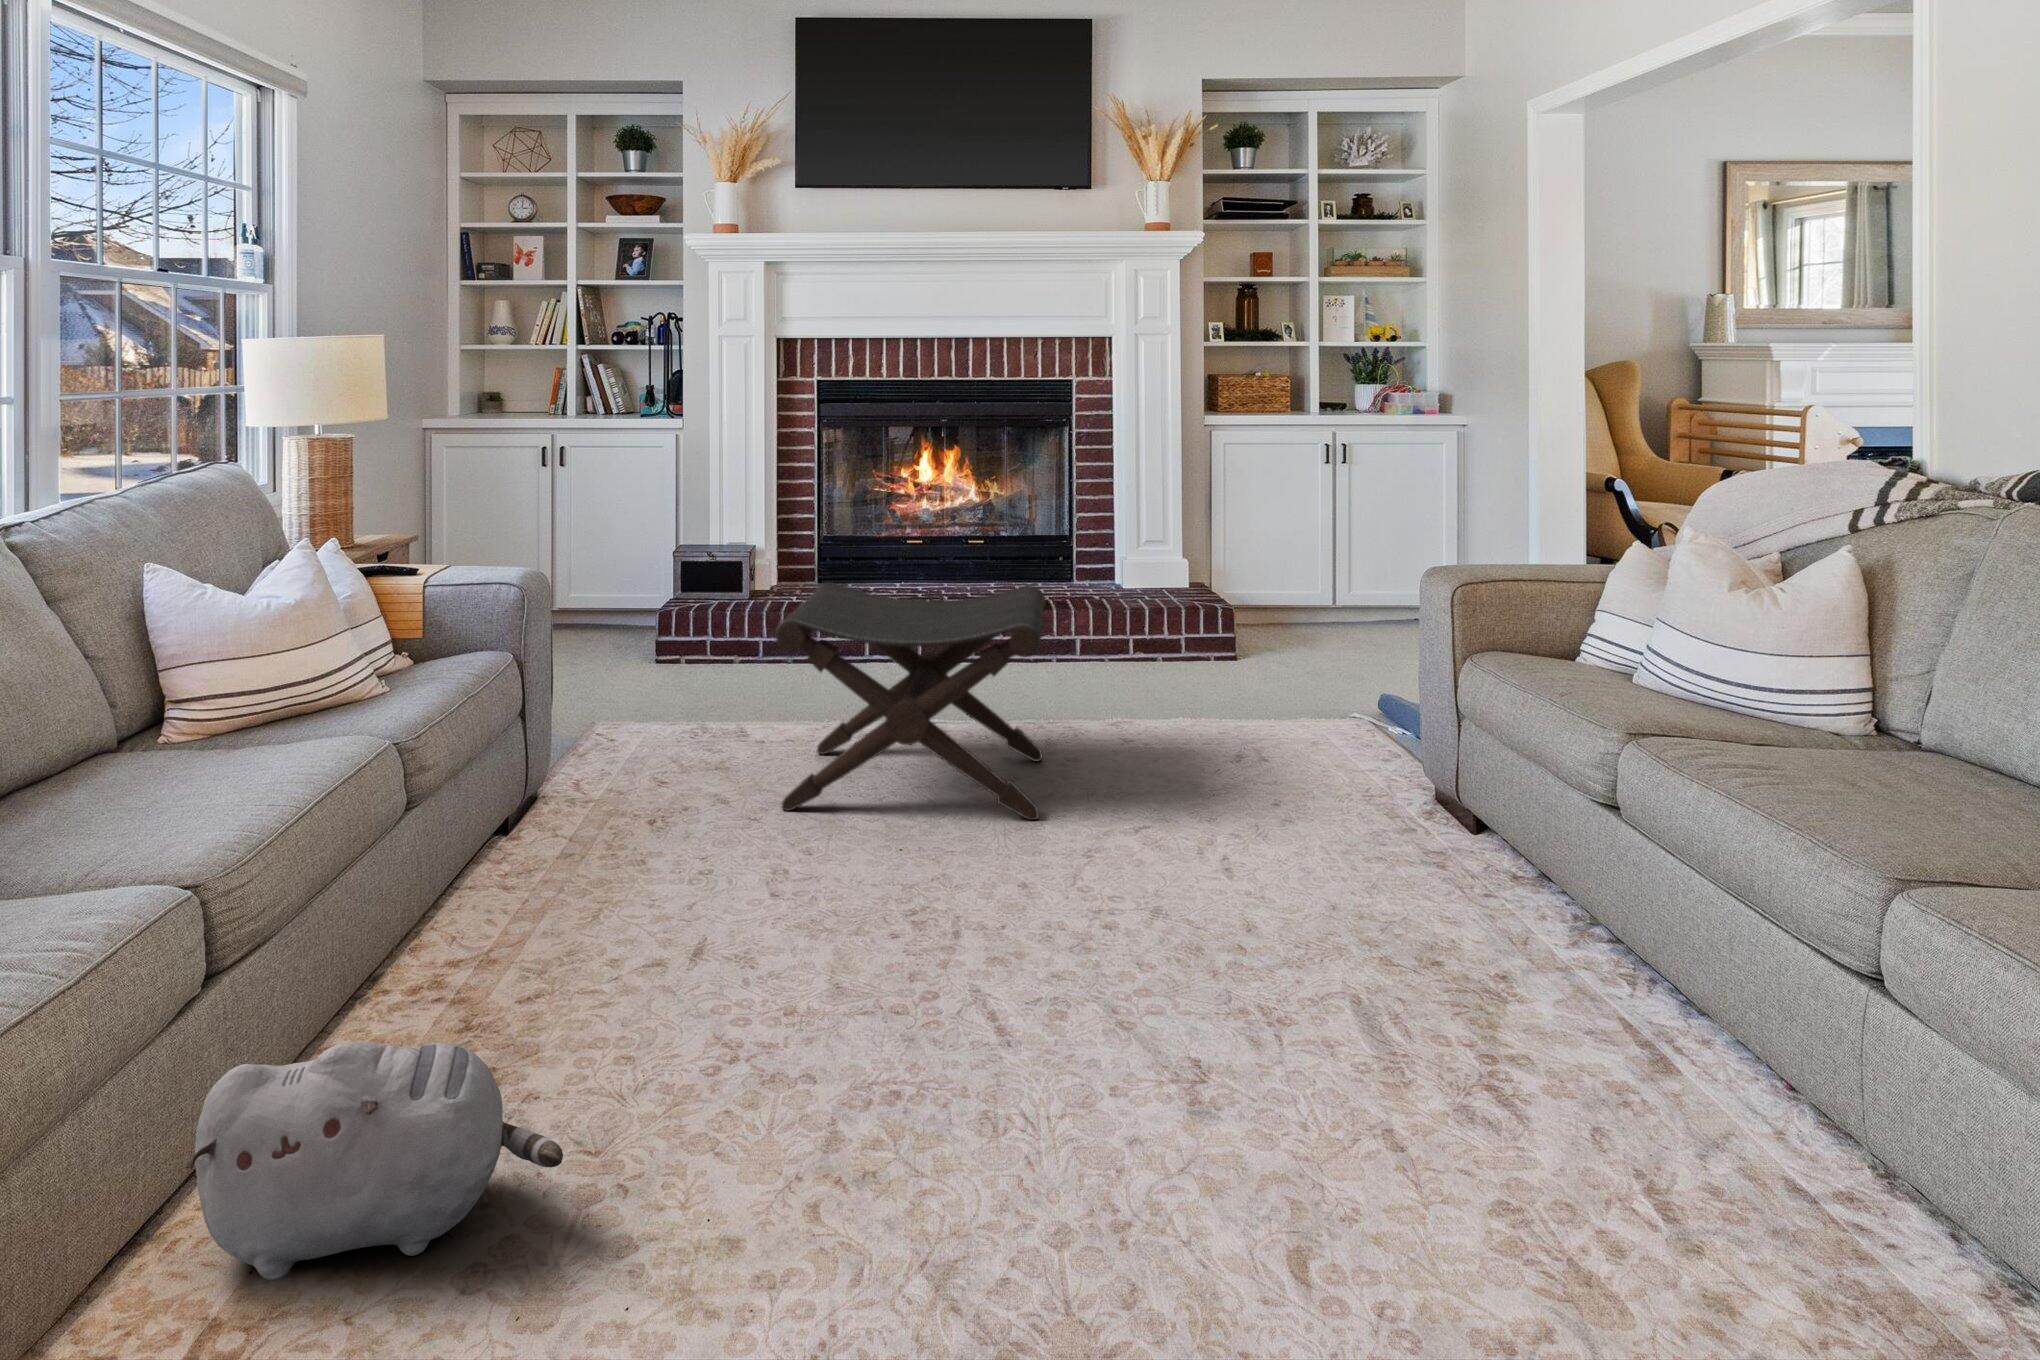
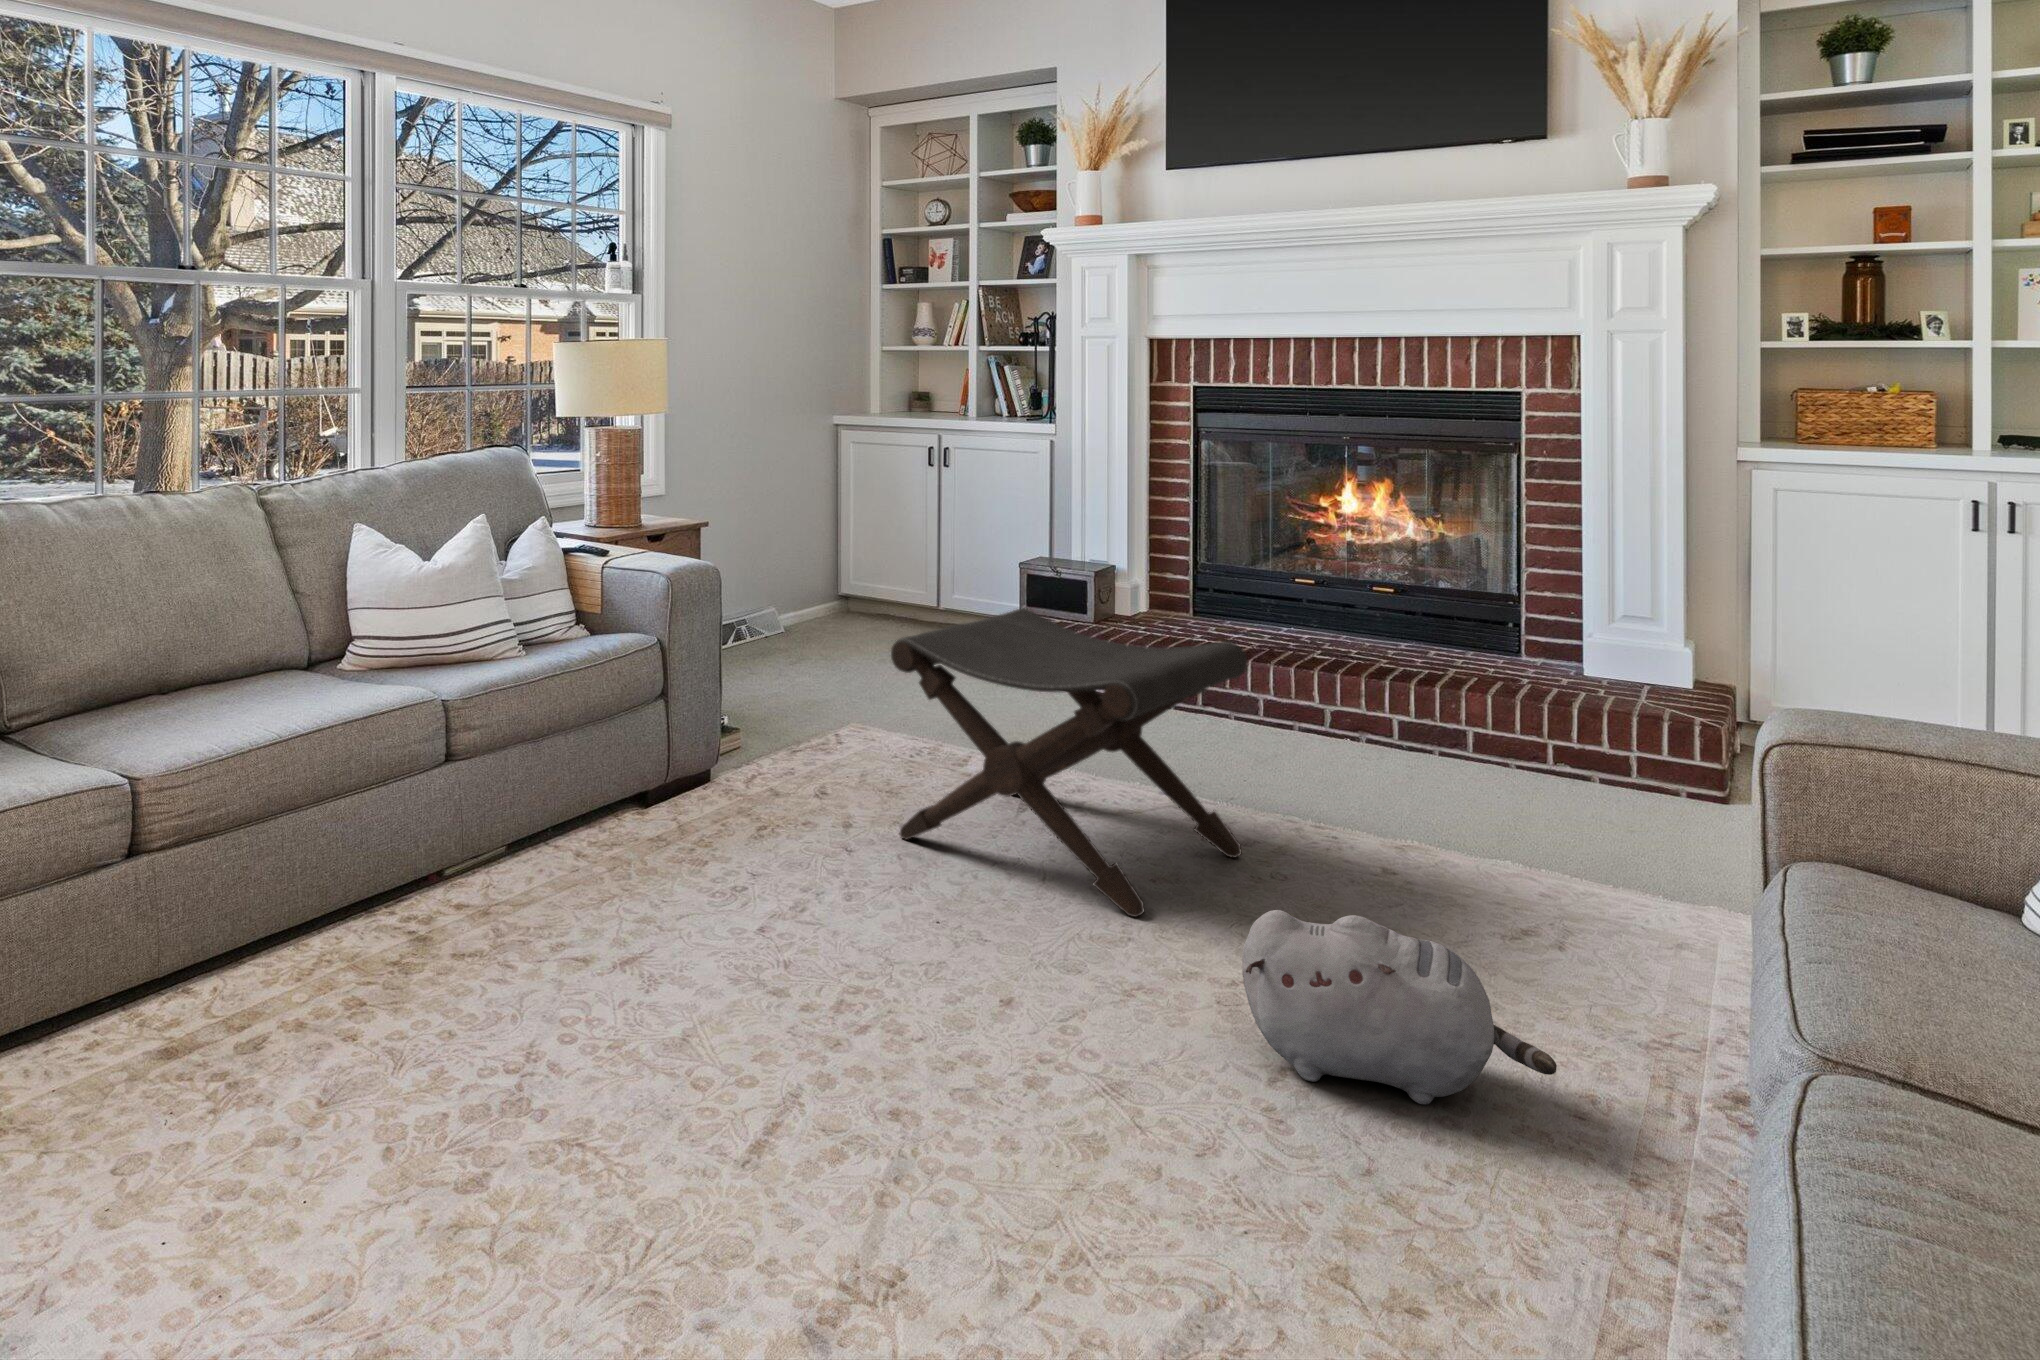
plush toy: present [186,1042,563,1280] -> present [1242,910,1557,1104]

